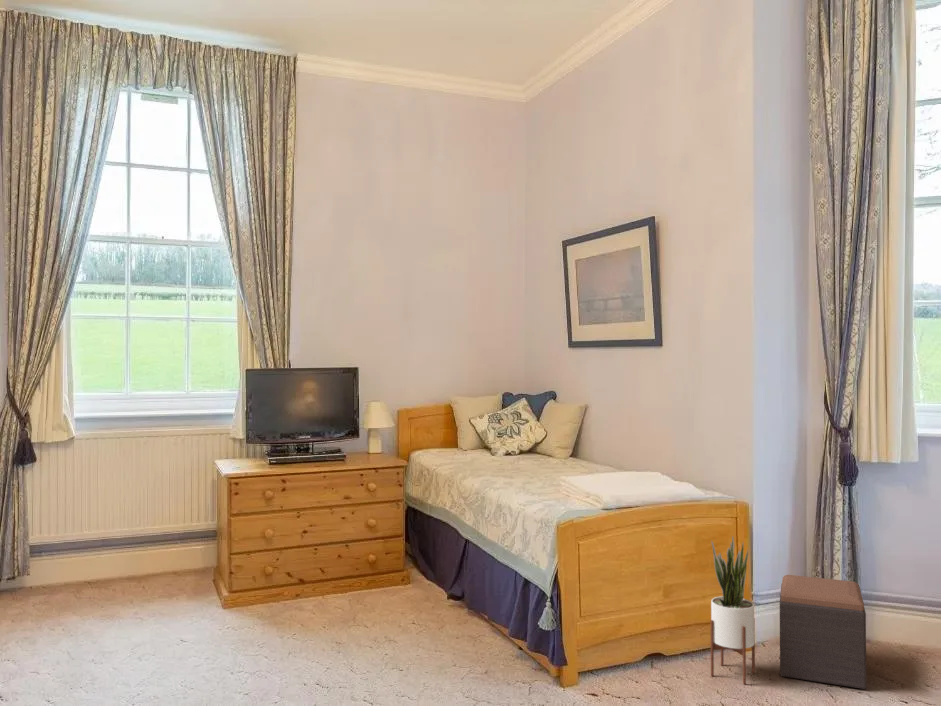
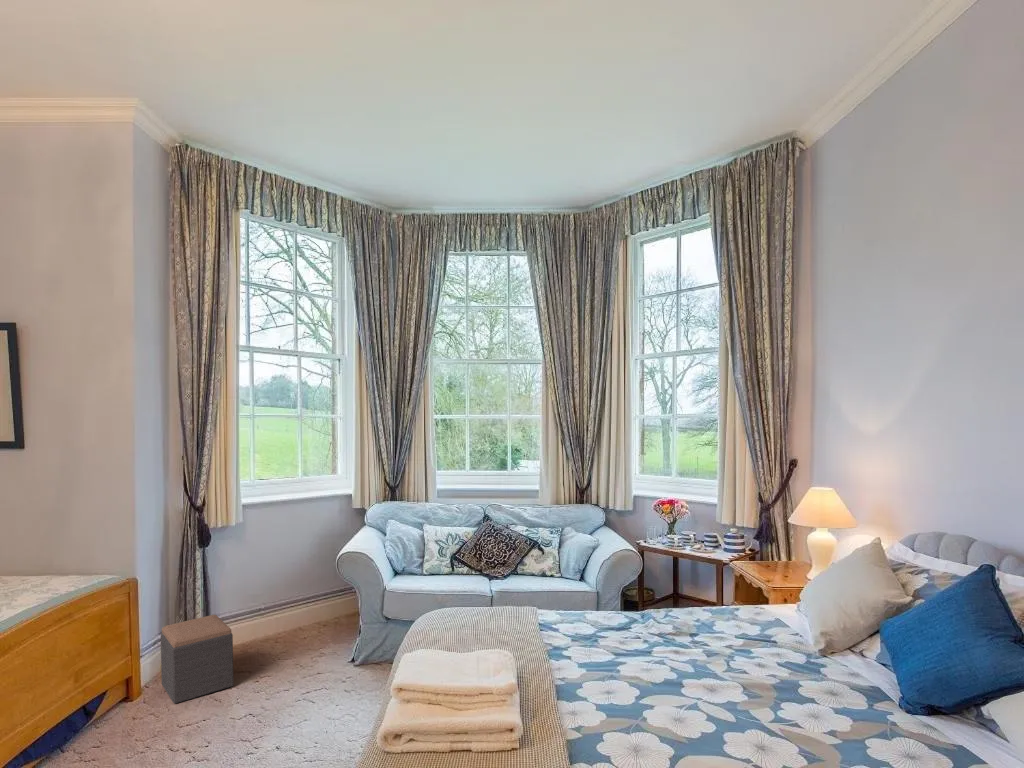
potted plant: present [710,537,755,684] -> none [118,611,156,729]

